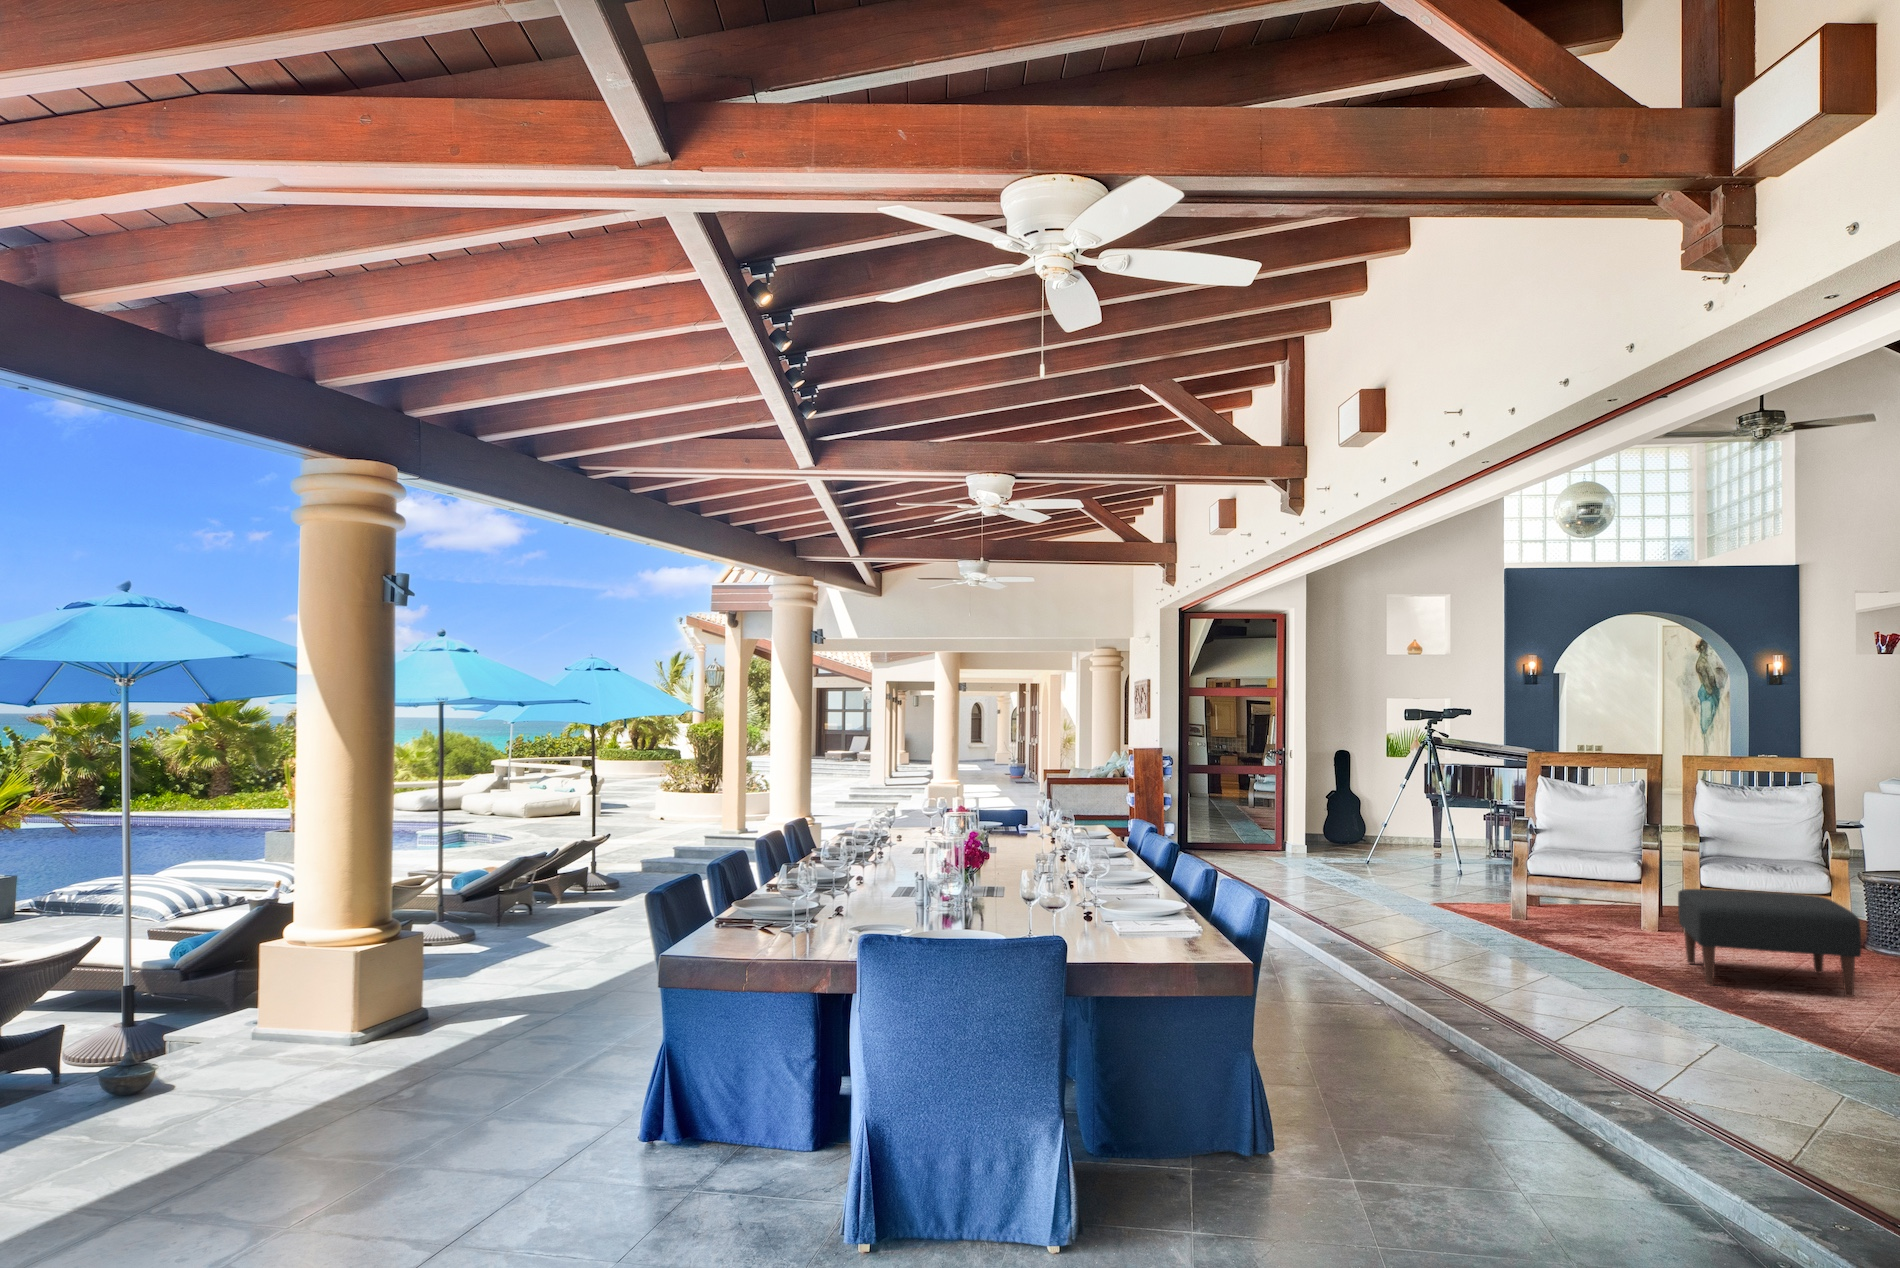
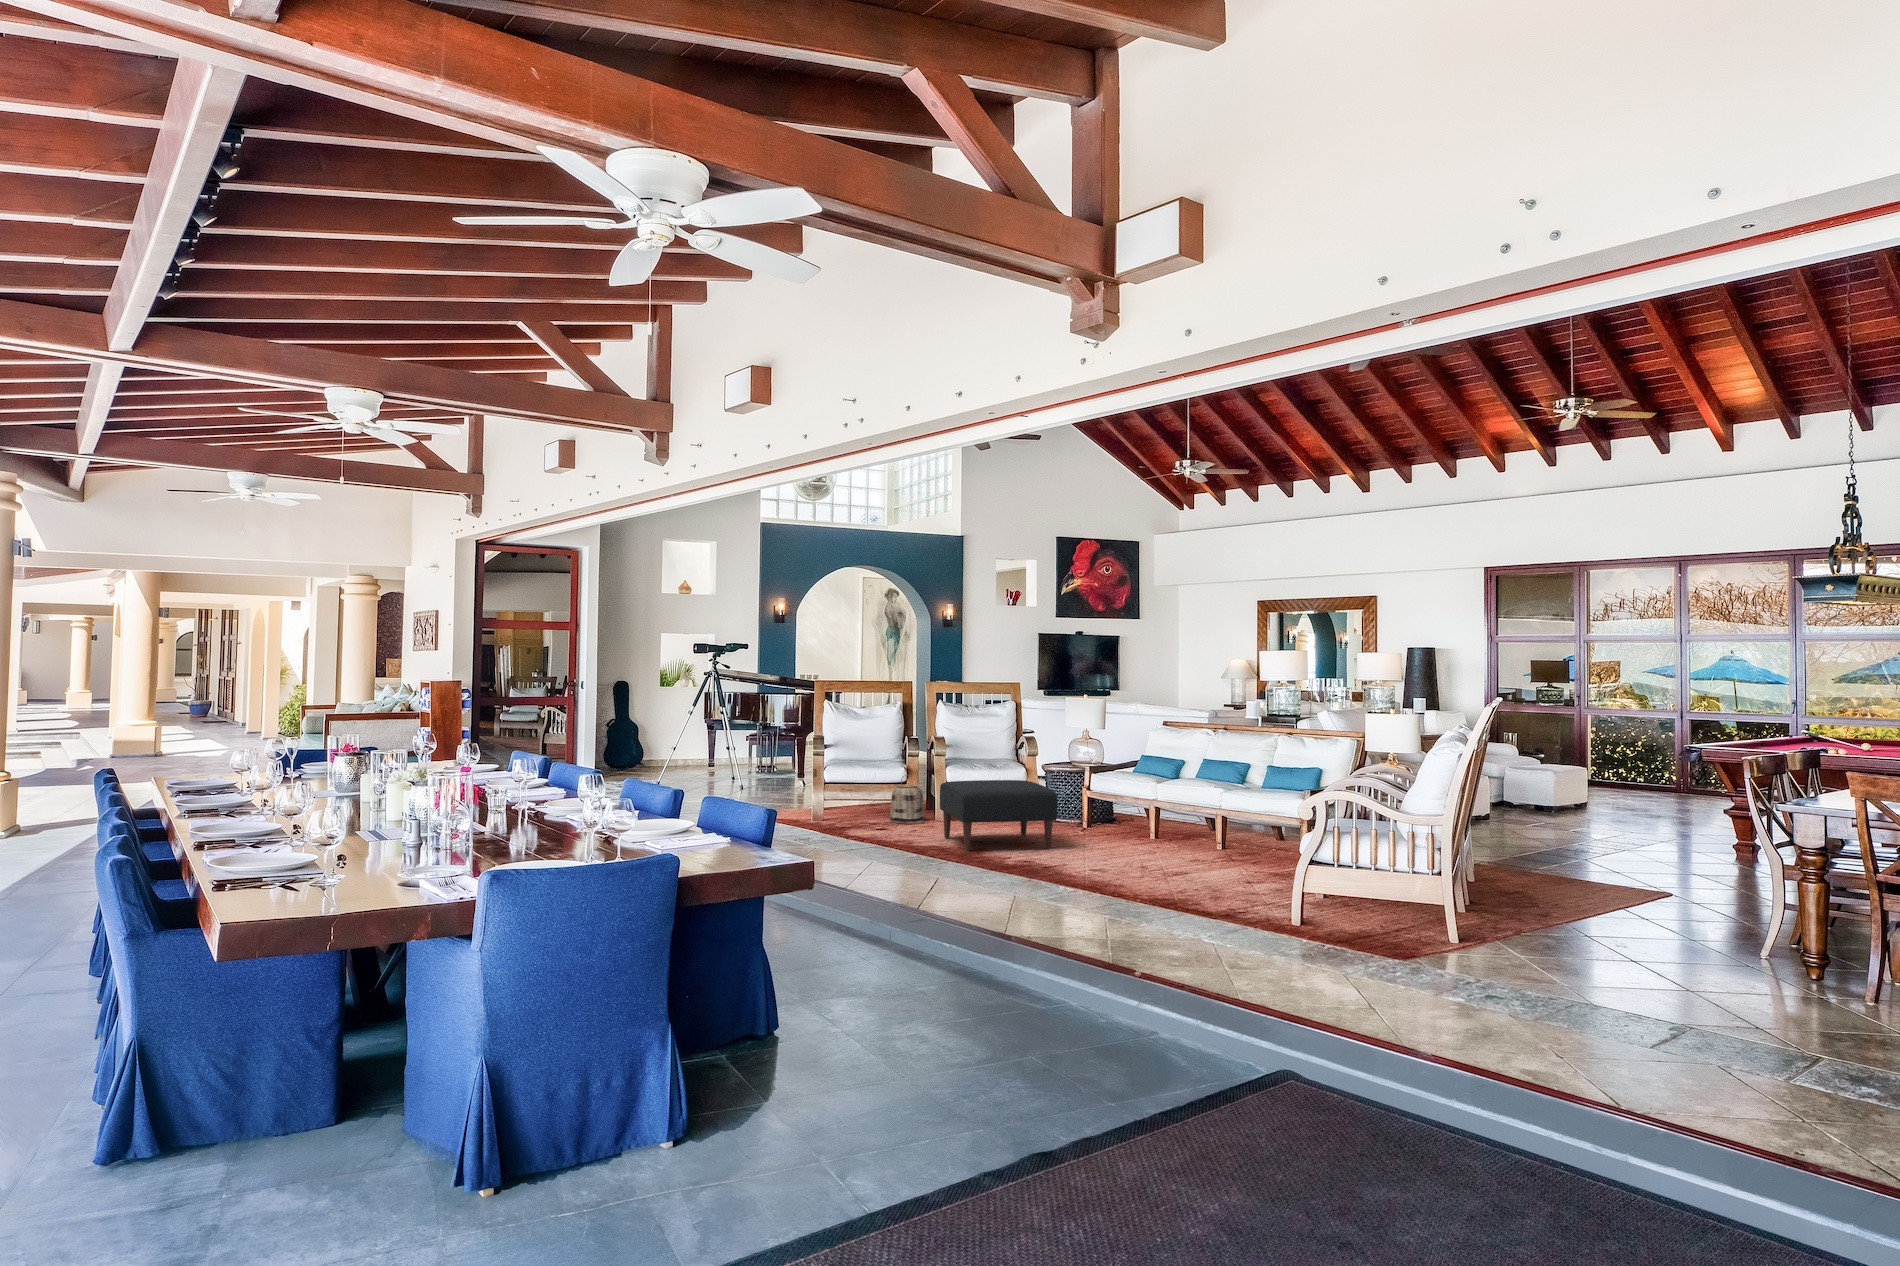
basket: none [1624,875,1674,939] -> present [890,775,924,824]

